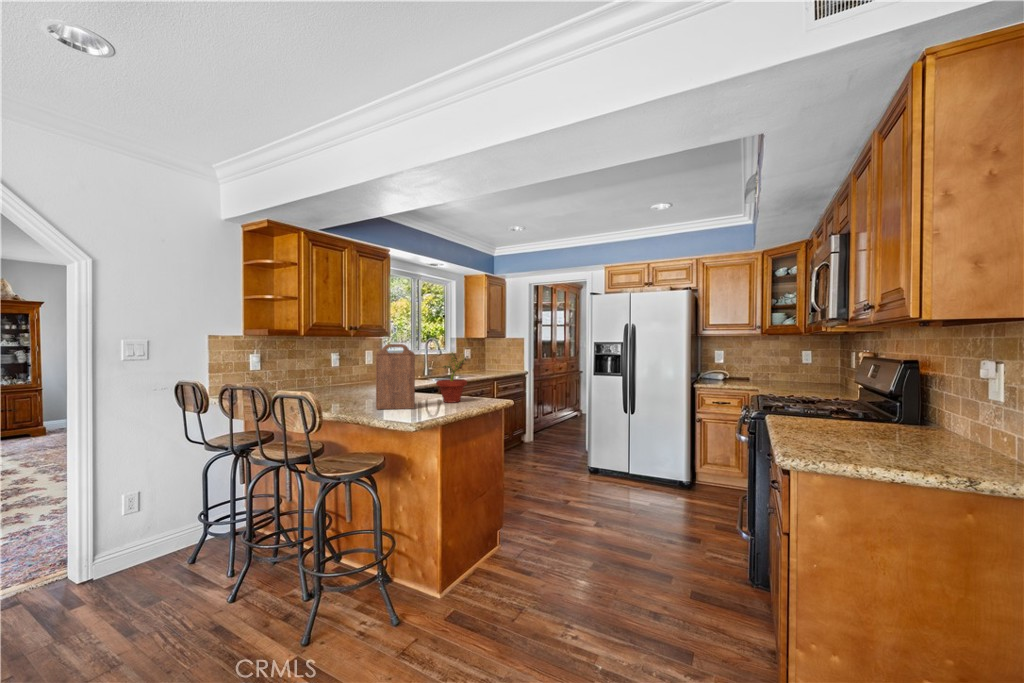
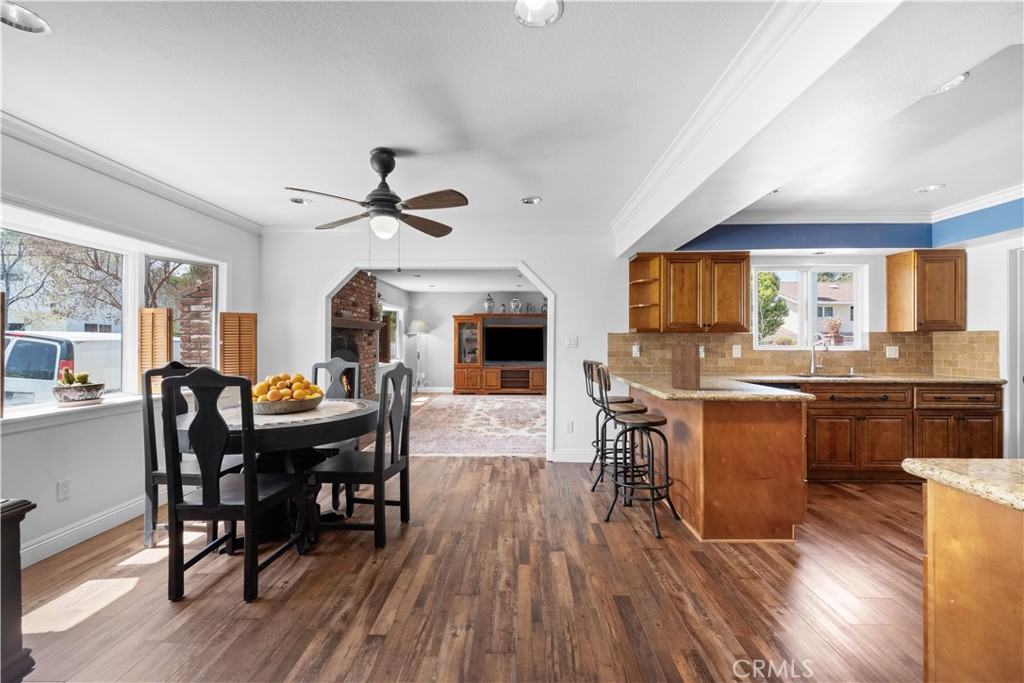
potted plant: present [436,354,468,403] -> none [732,345,767,391]

